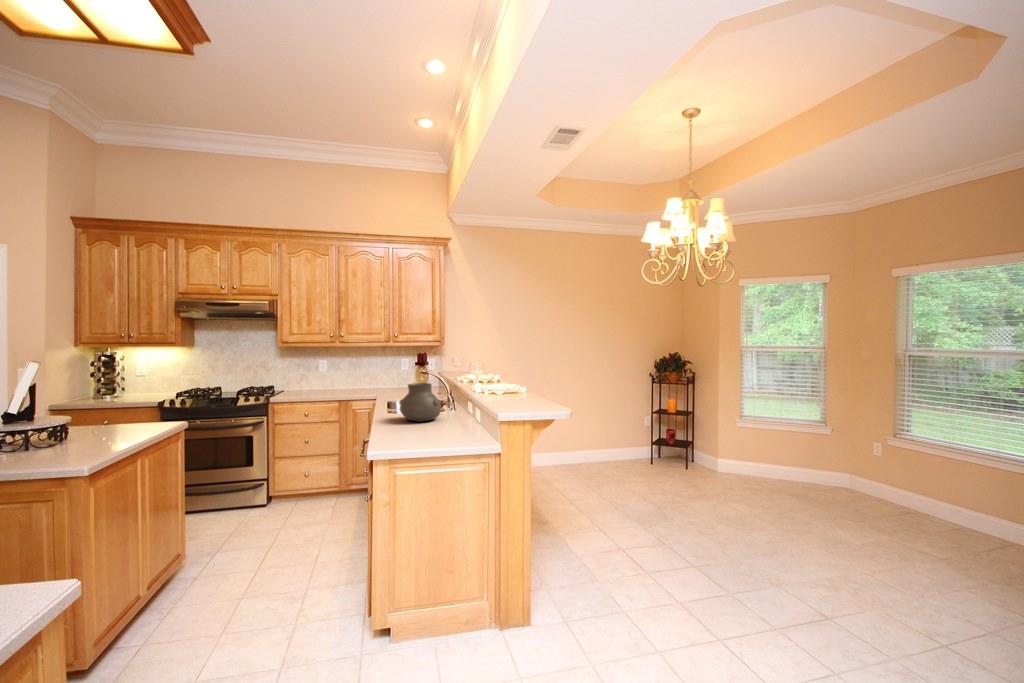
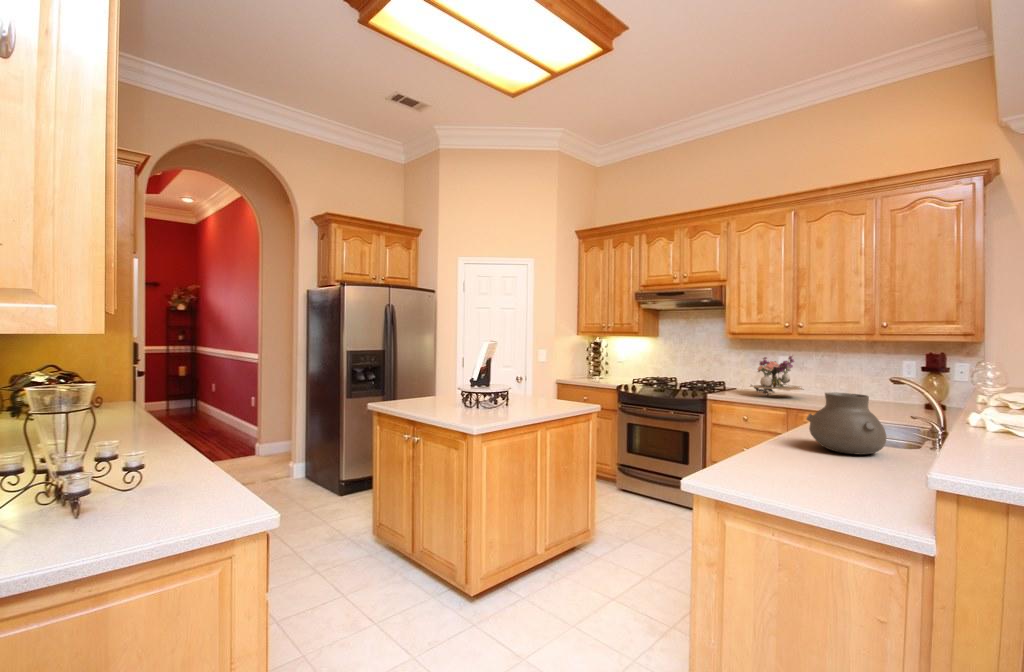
flower arrangement: none [302,358,344,393] -> present [750,356,803,395]

